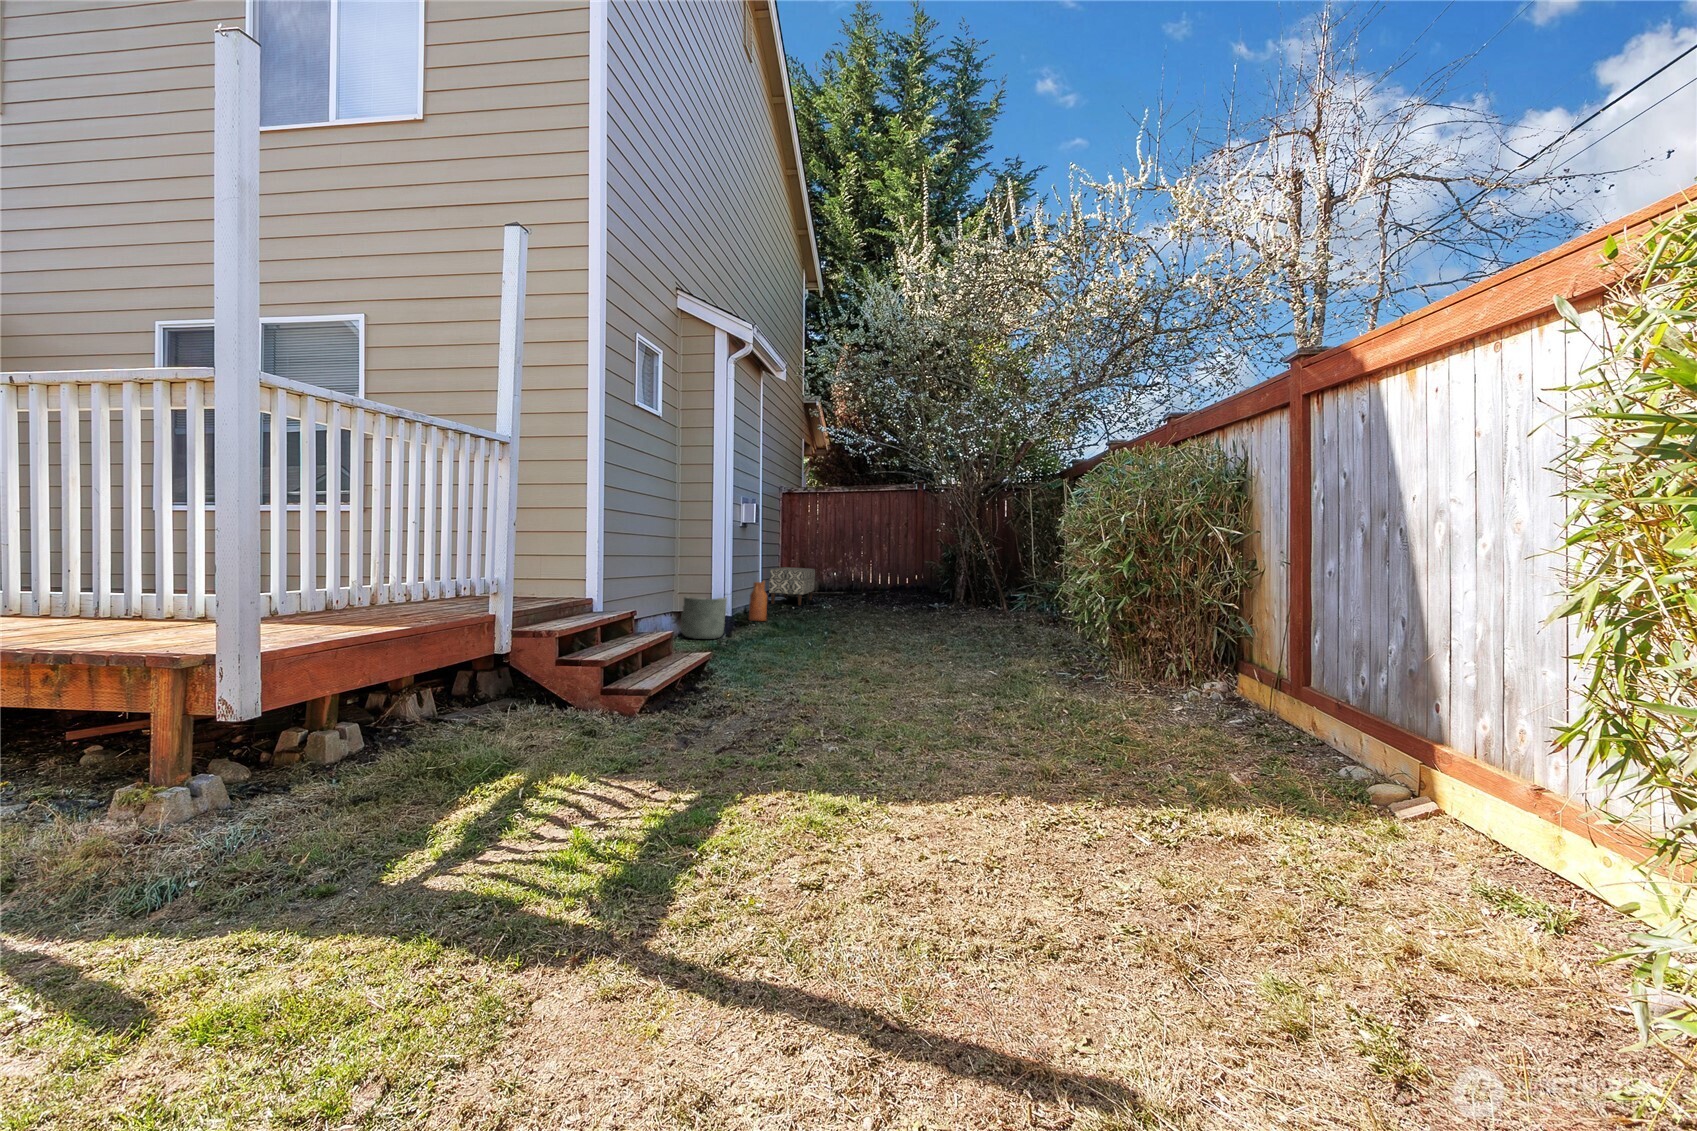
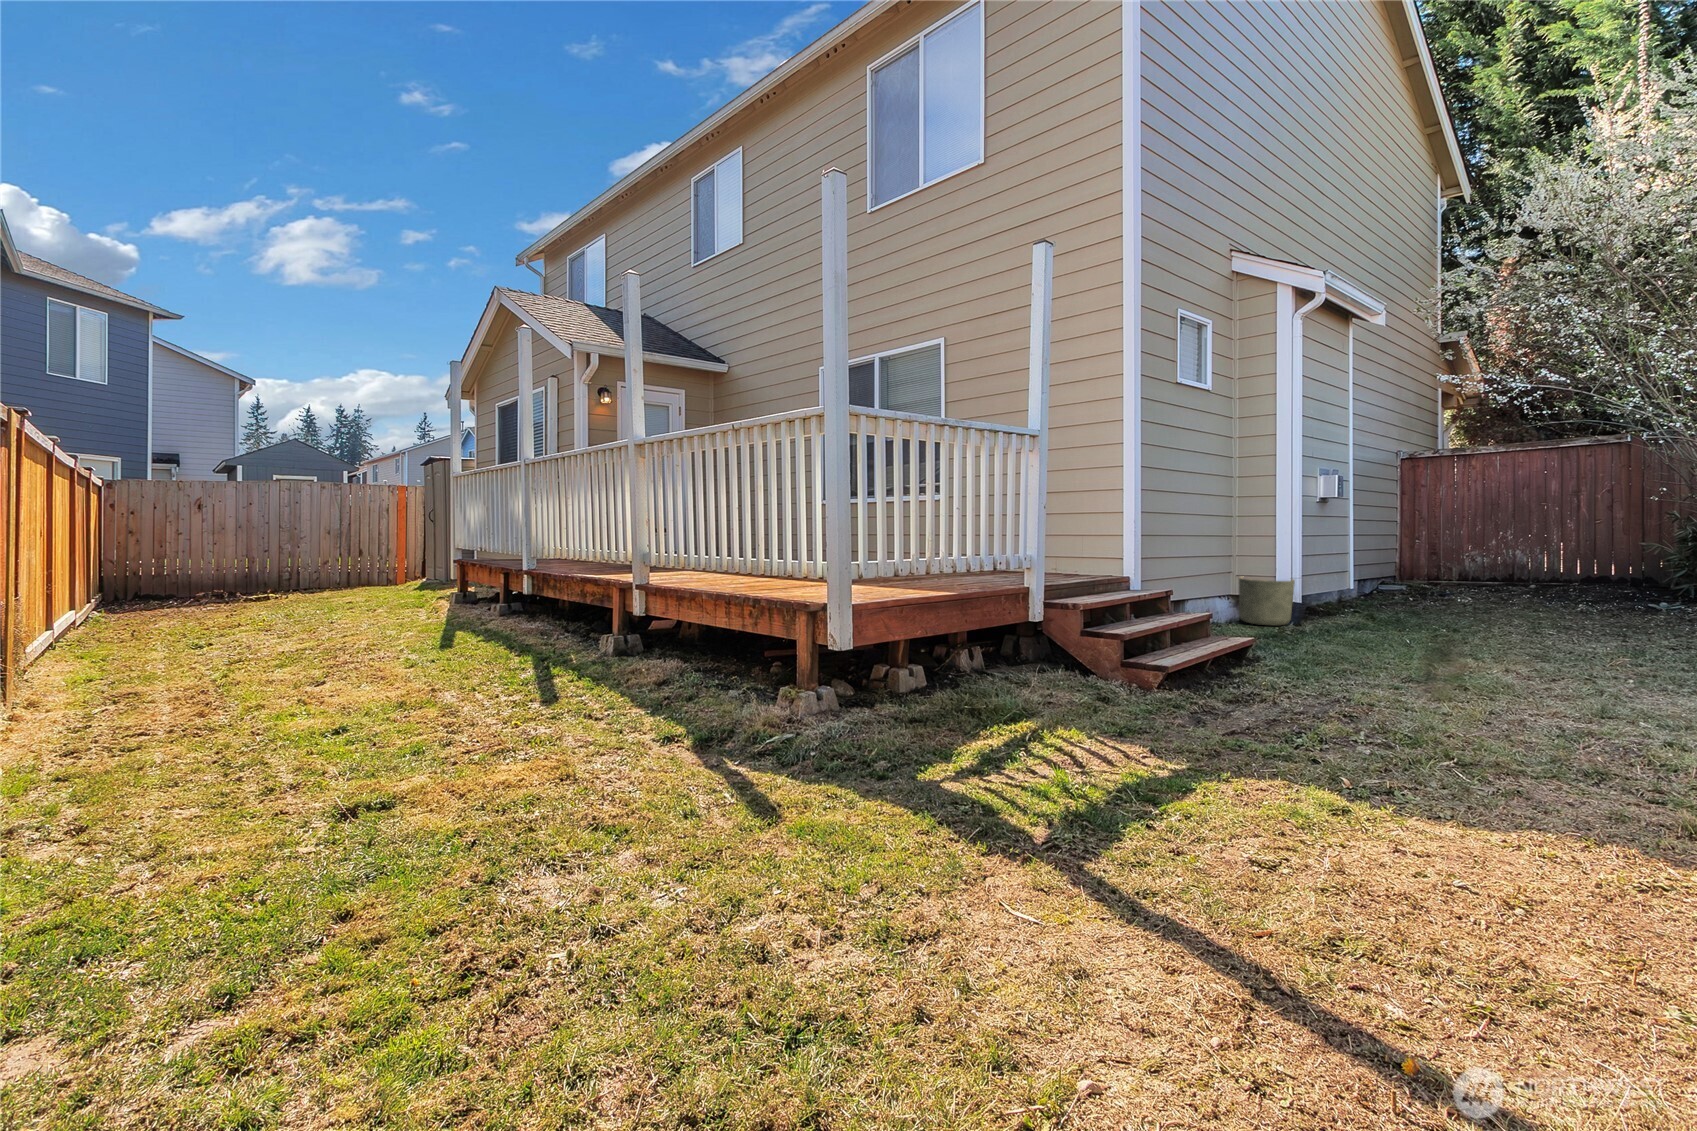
bench: present [769,567,815,605] -> none [1373,546,1448,593]
watering can: present [749,581,767,621] -> none [1334,562,1360,610]

